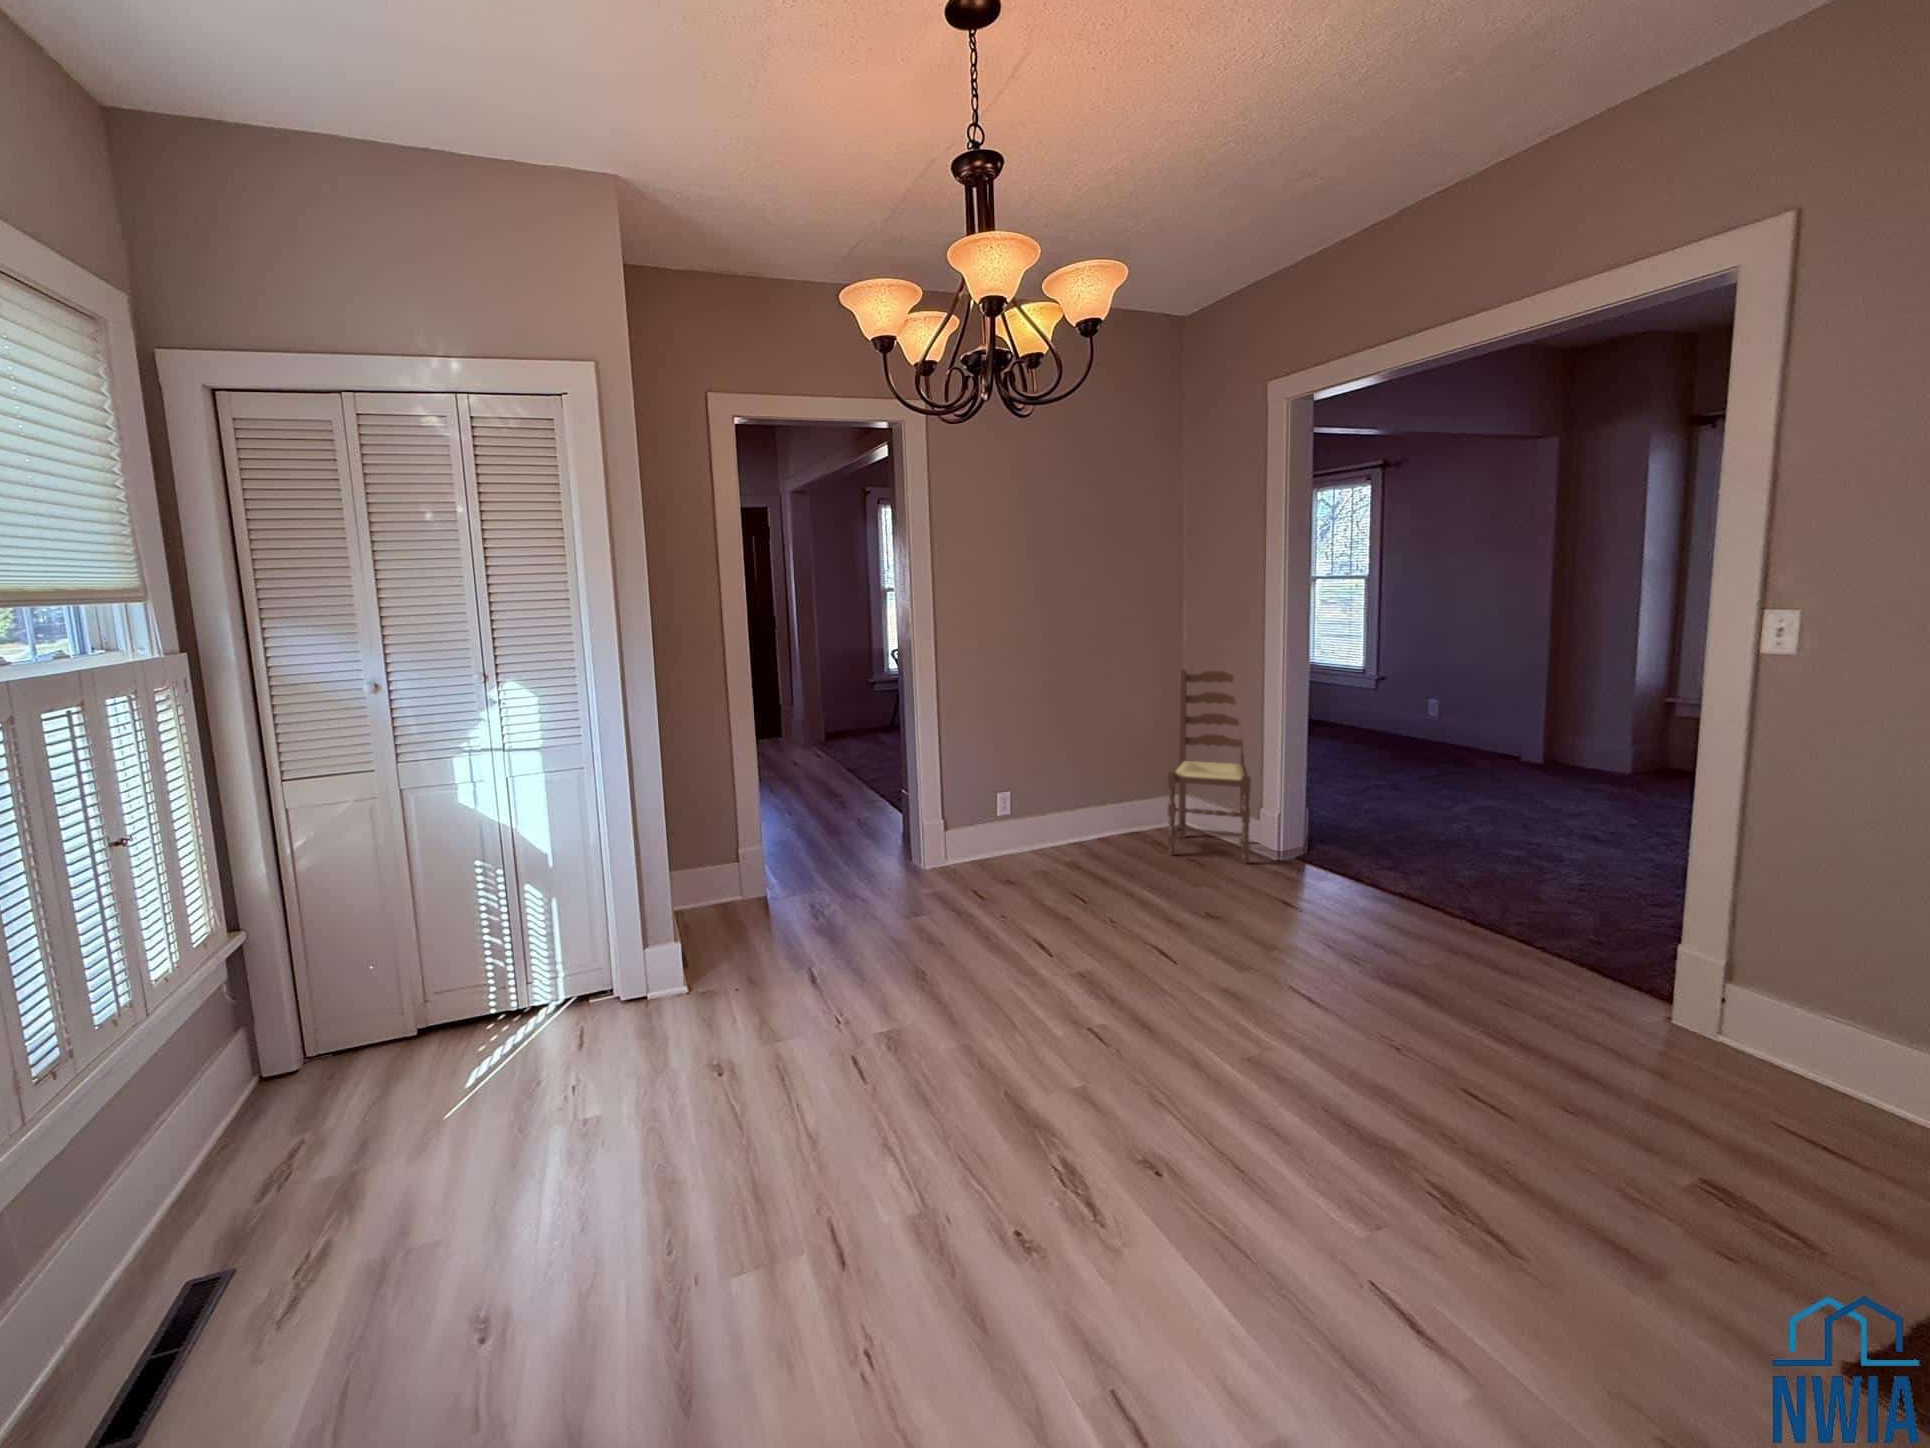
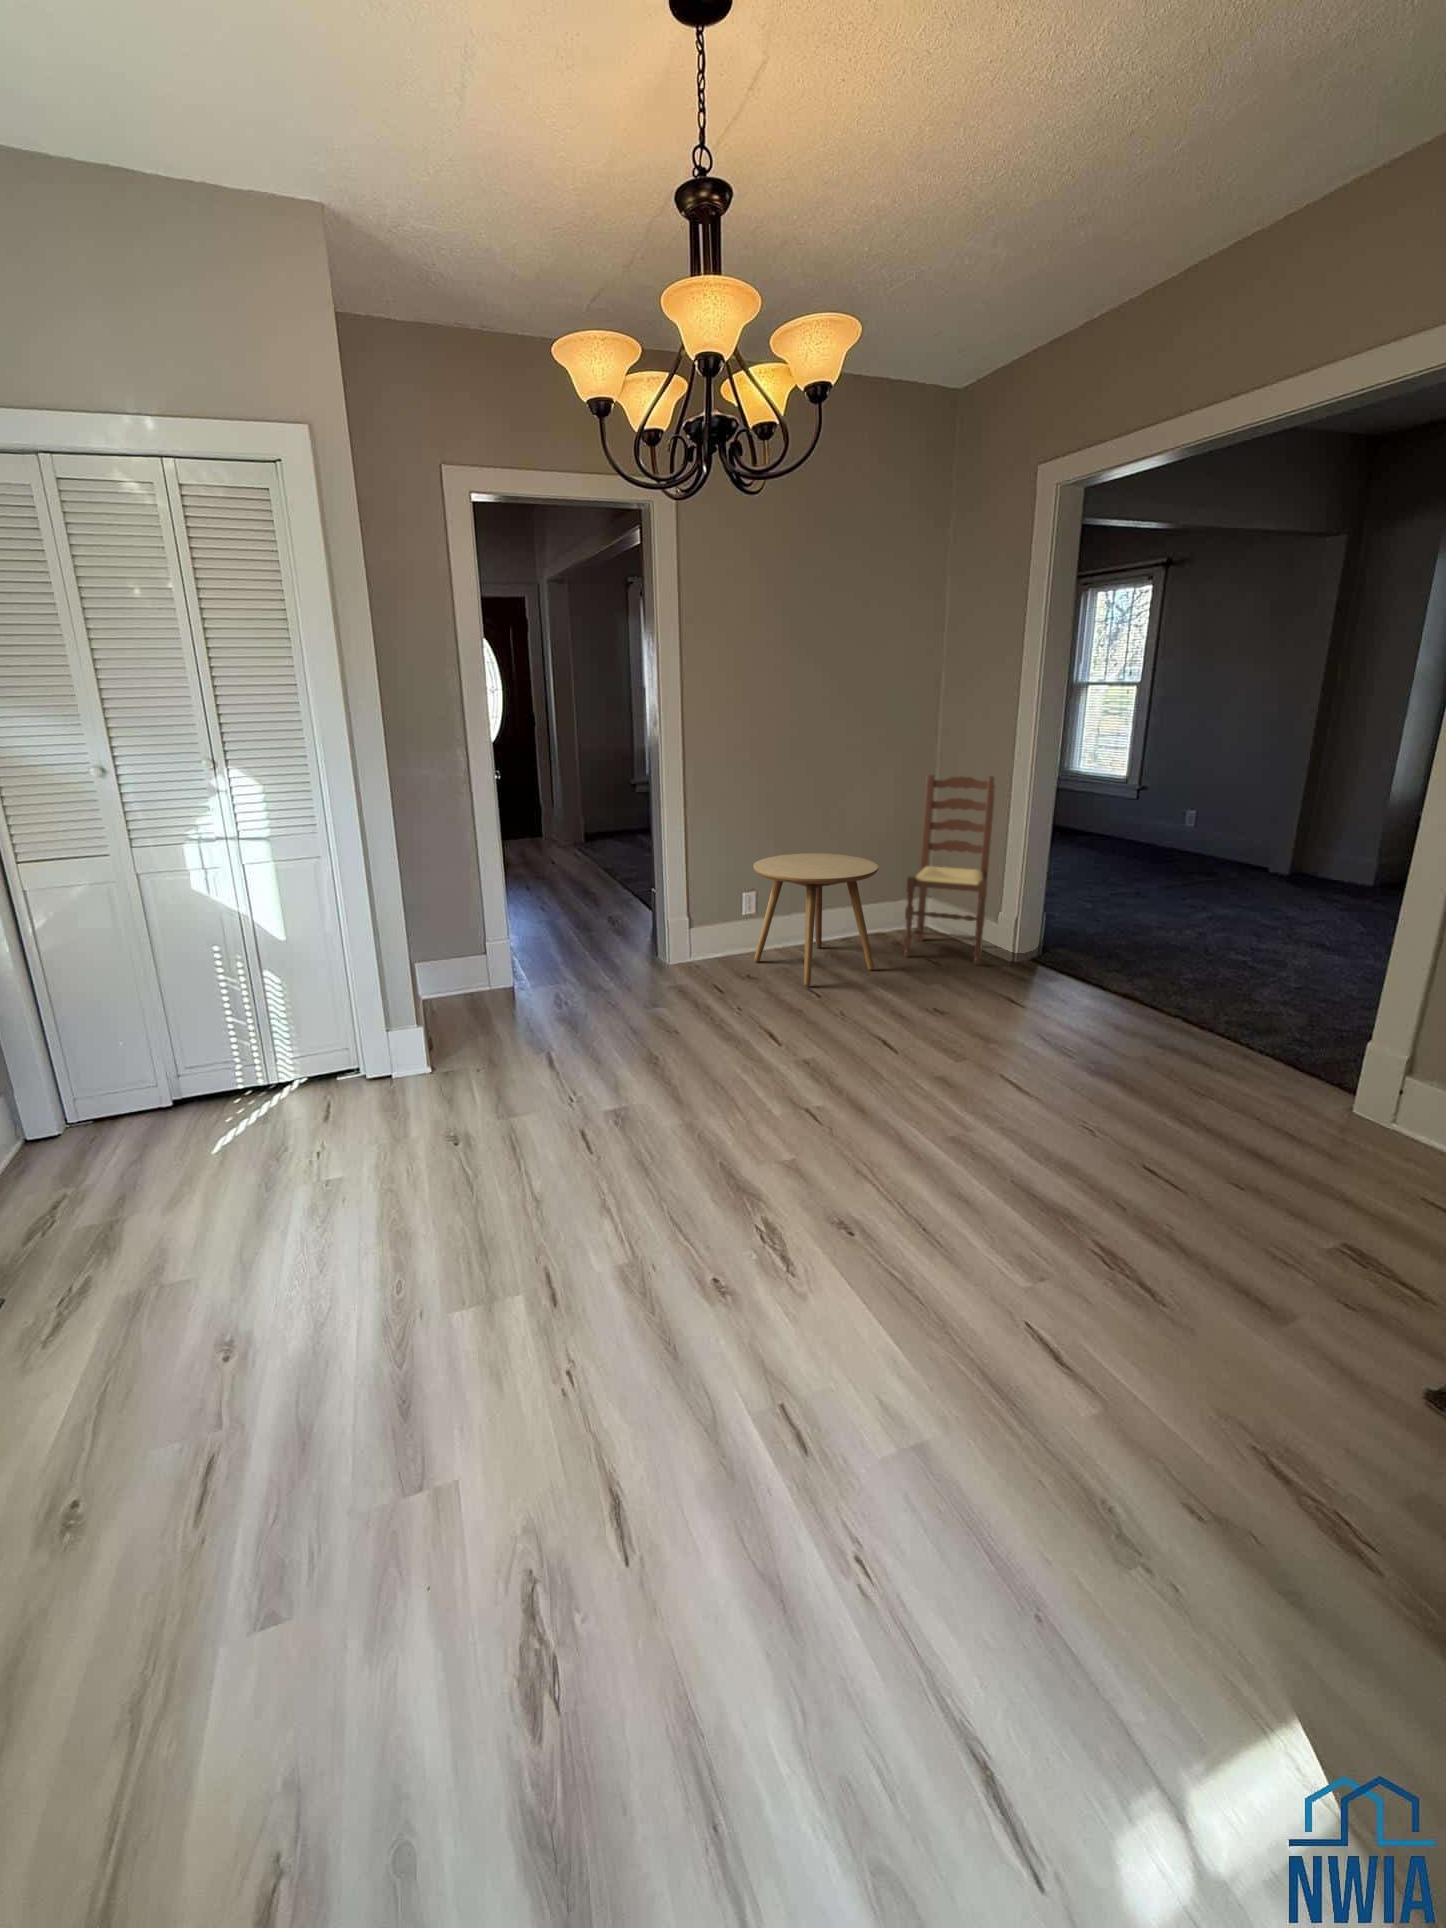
side table: none [1011,750,1140,889] -> present [753,853,879,986]

